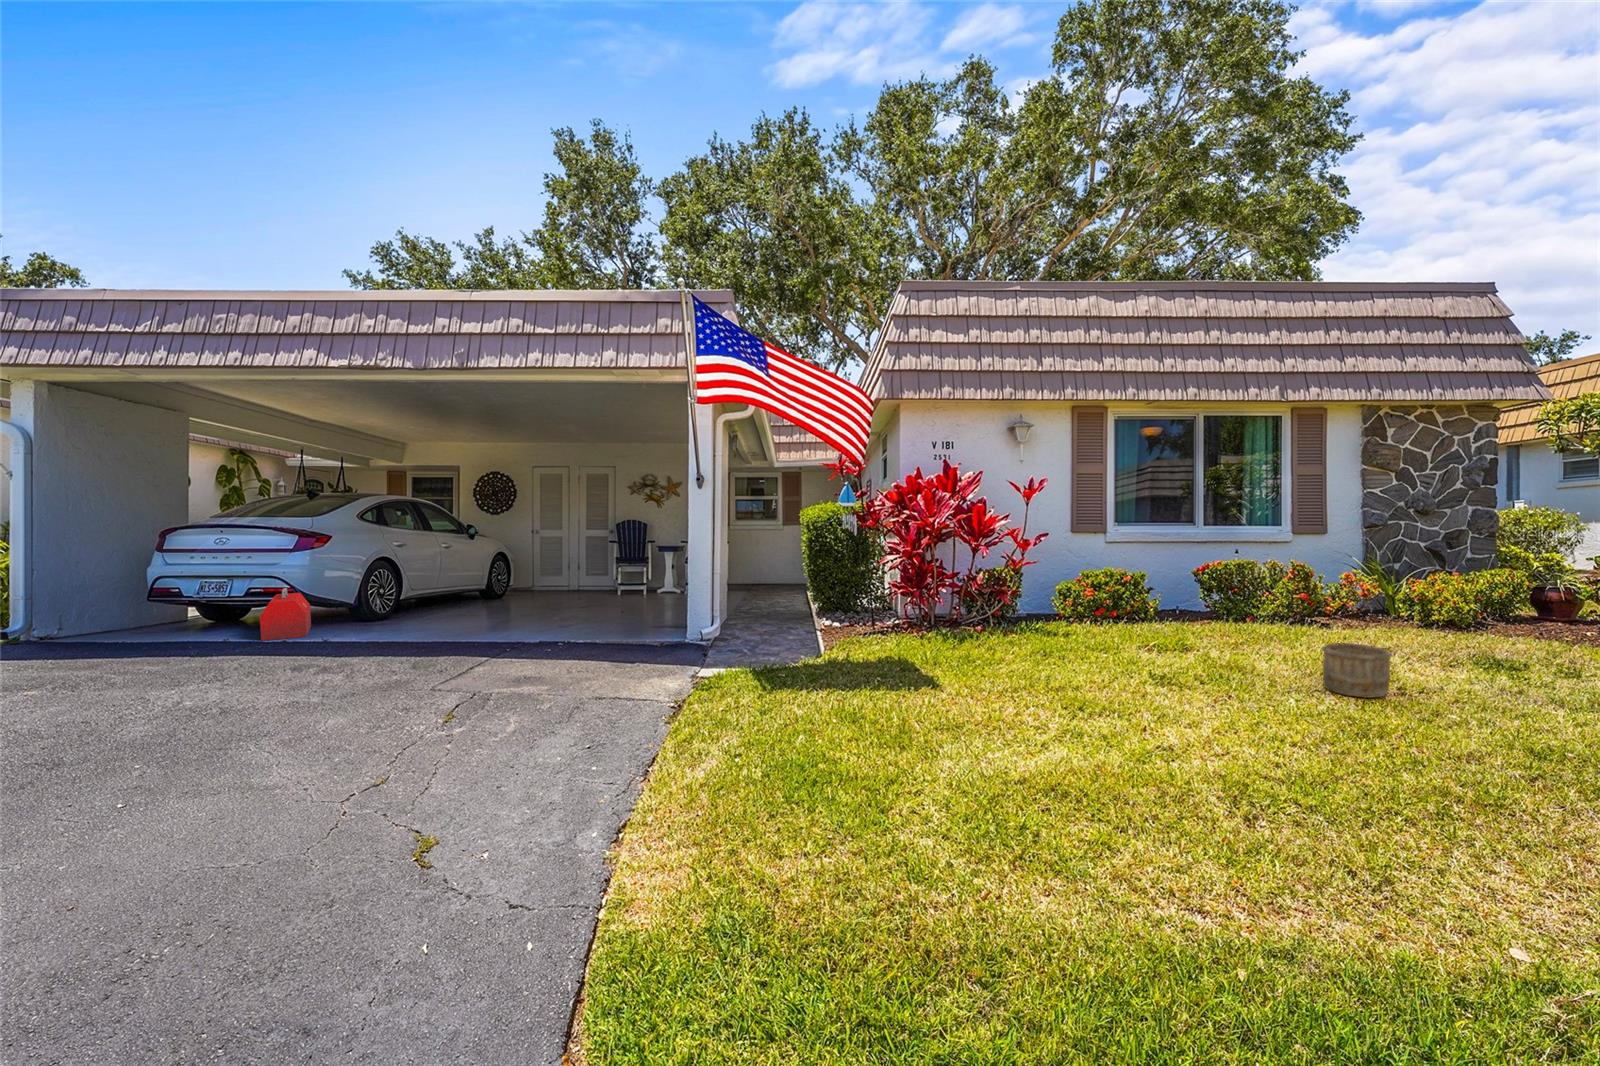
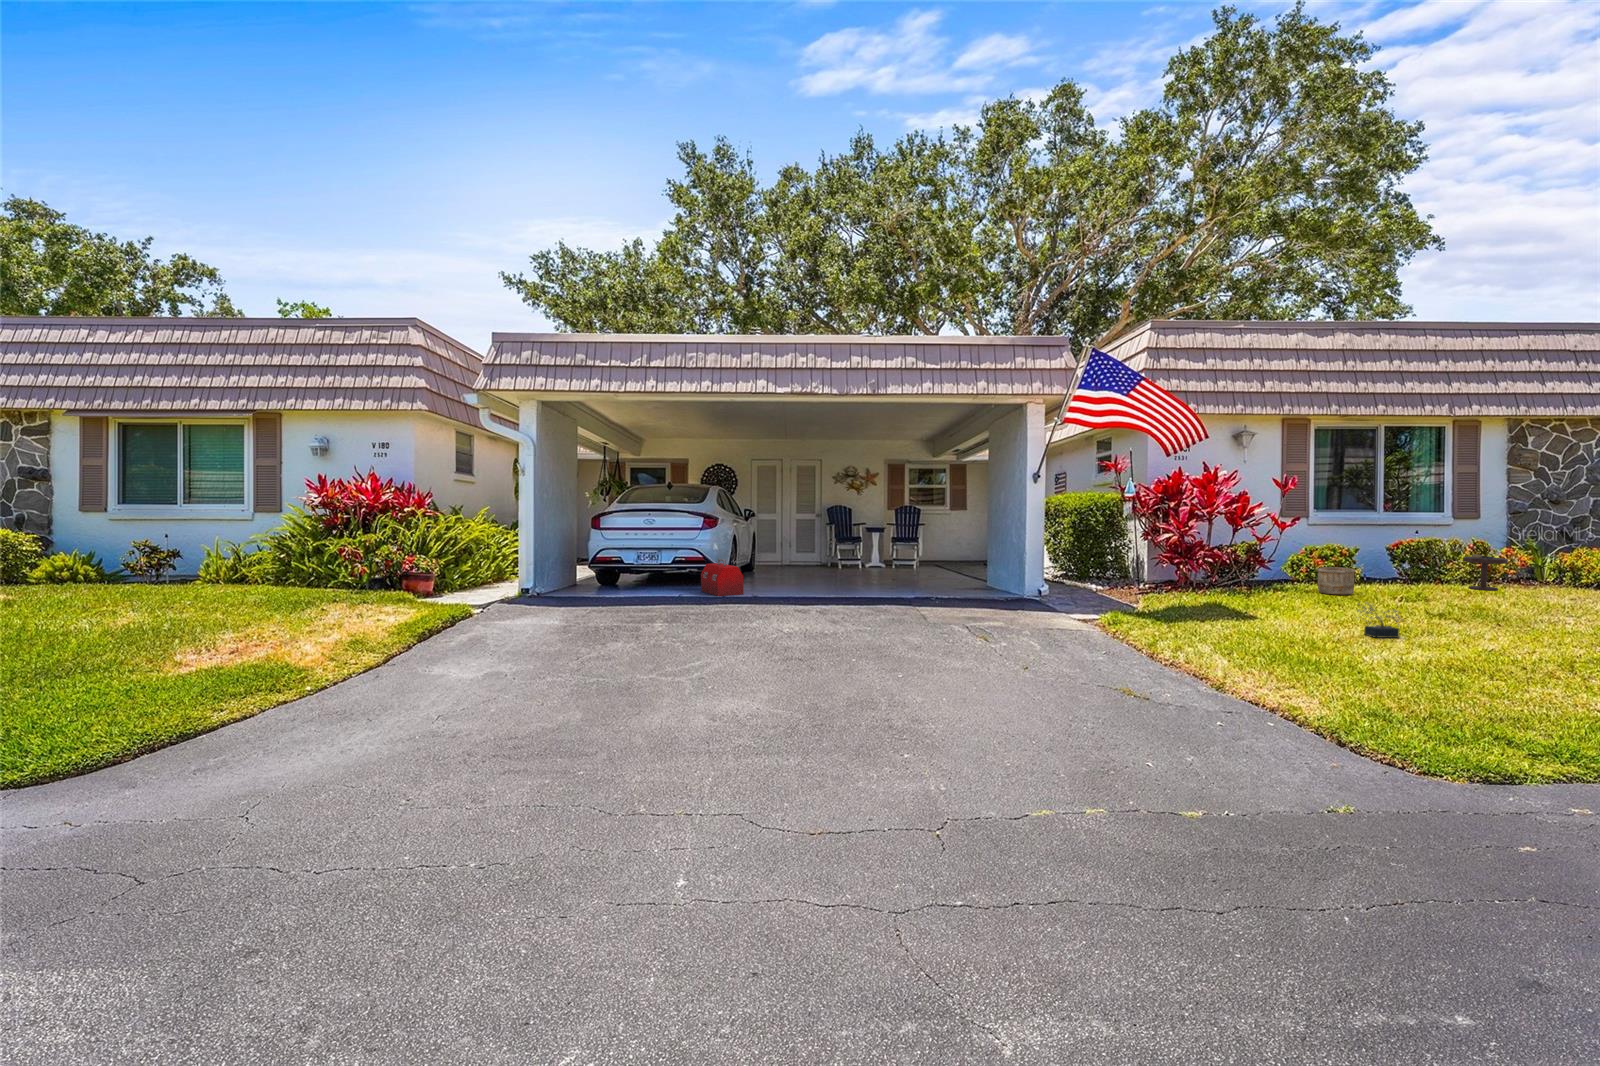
side table: none [1199,610,1263,712] -> present [1463,554,1508,591]
wooden bucket: present [1322,643,1392,698] -> present [1317,567,1355,595]
decorative plant: none [976,697,1051,764] -> present [1357,602,1402,638]

